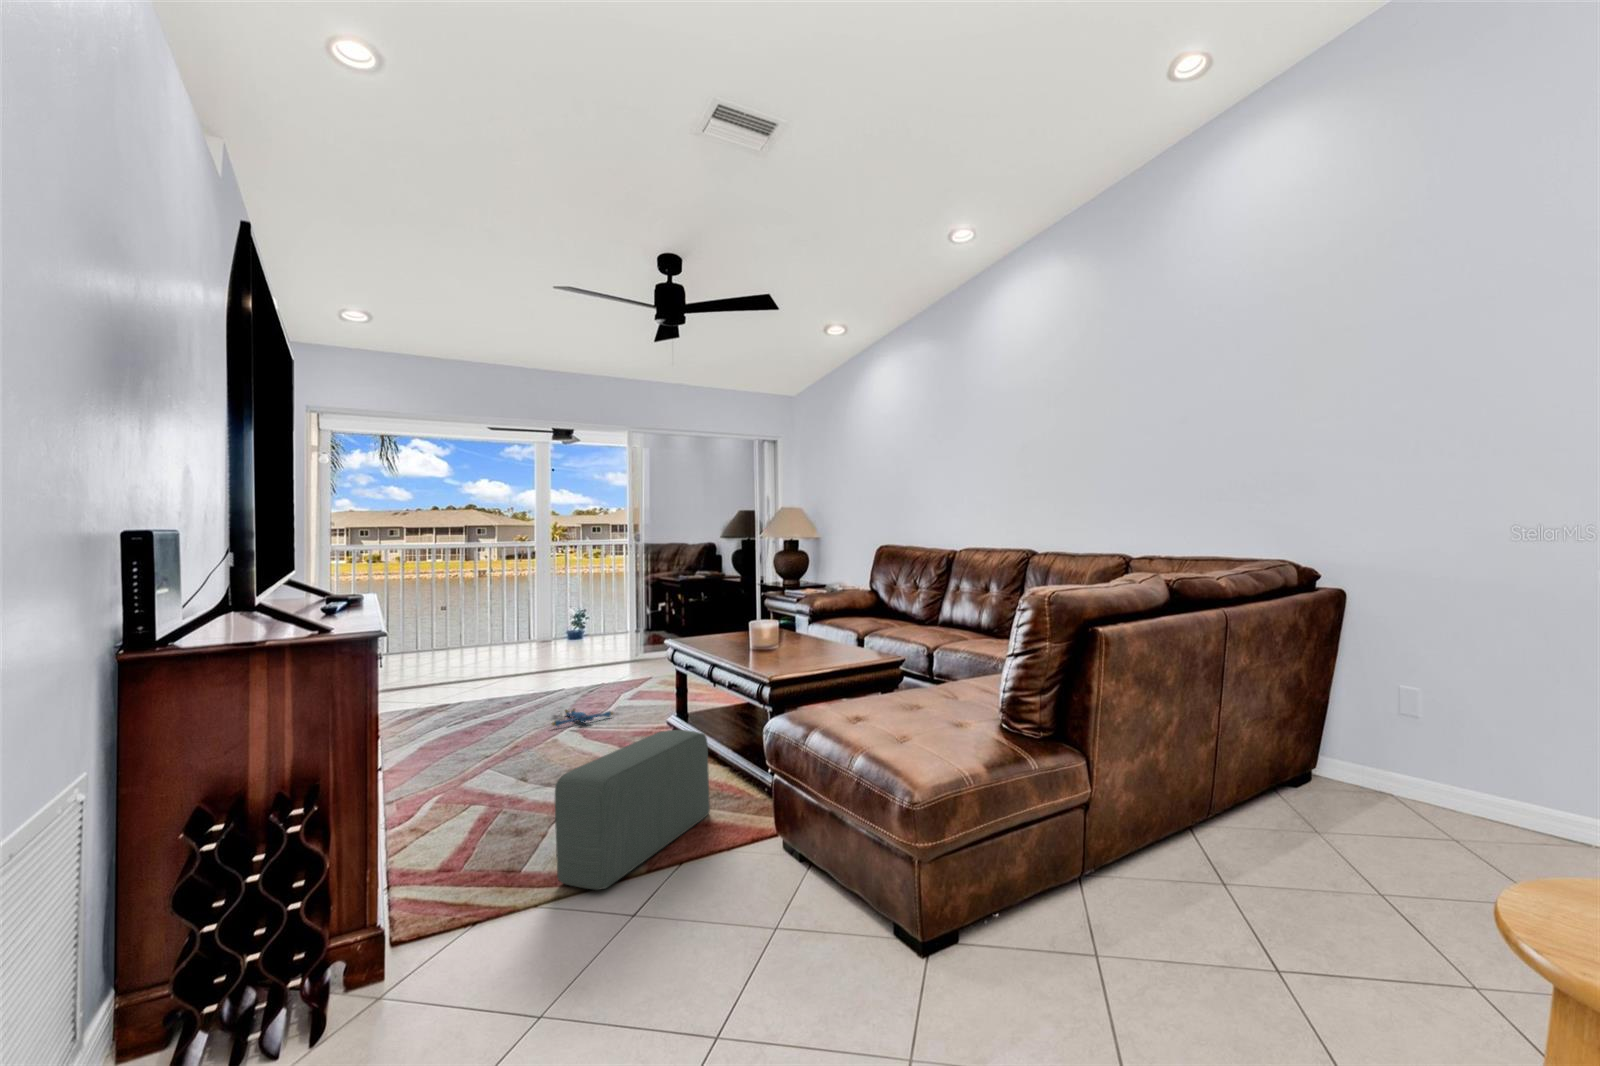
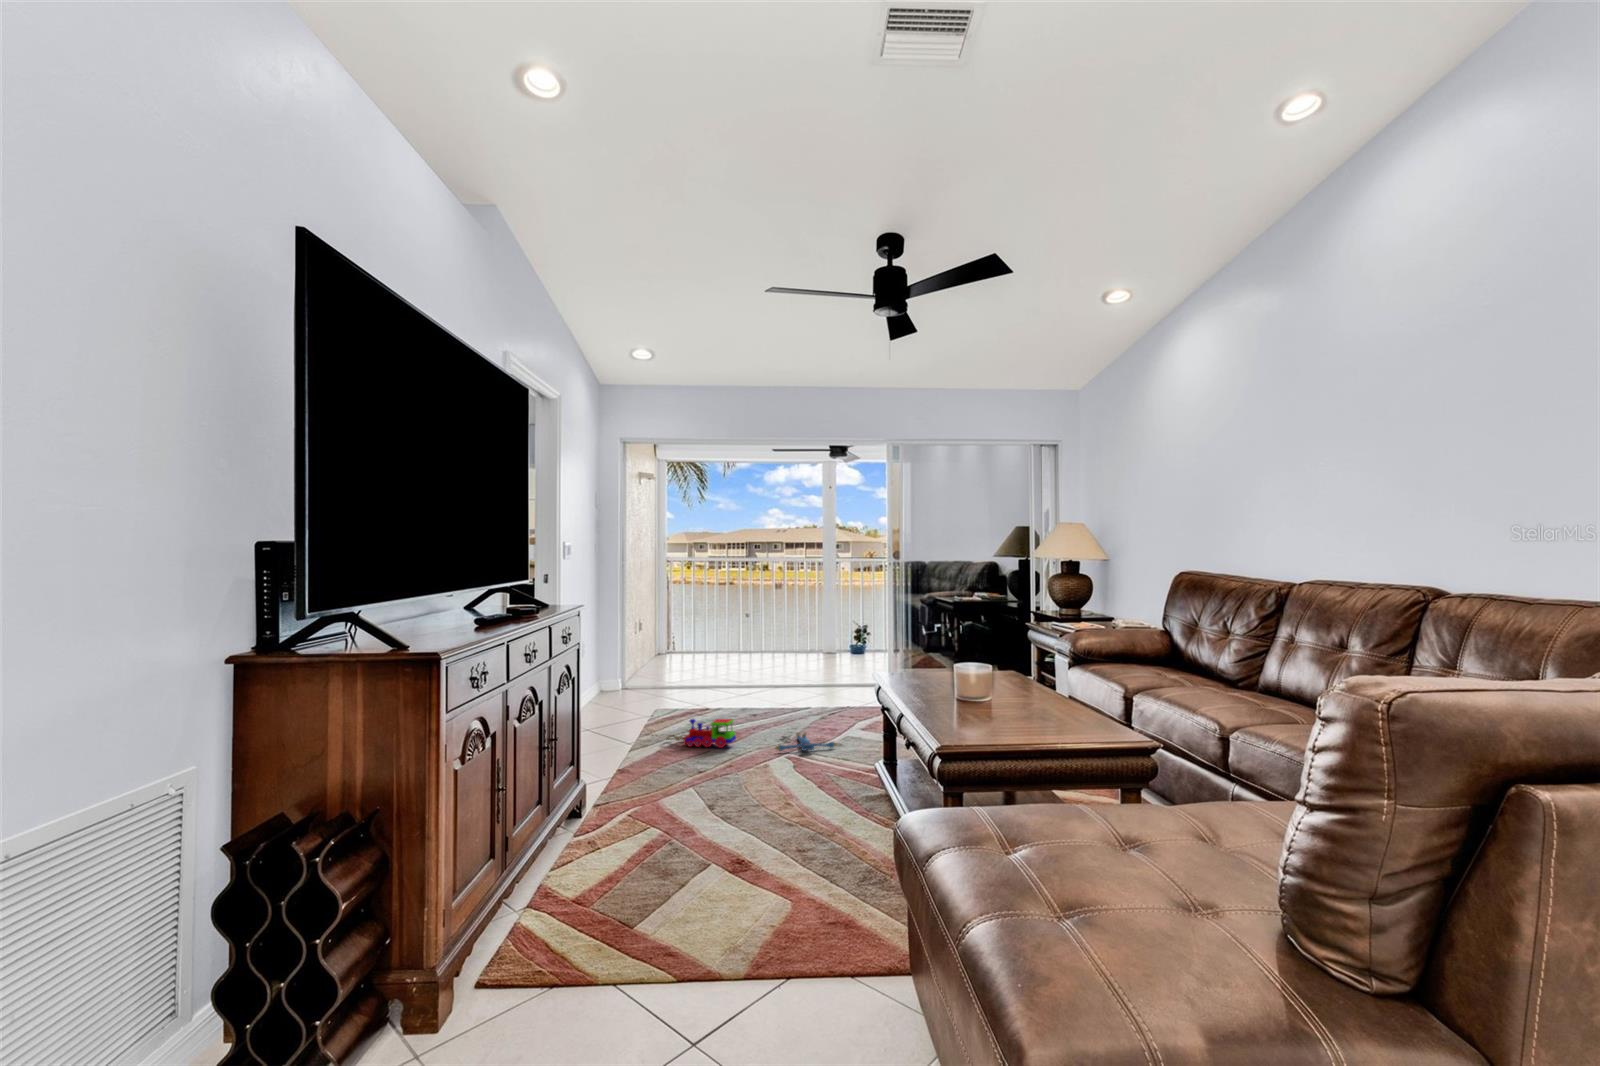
toy train: none [412,702,501,738] -> present [666,719,736,748]
pouf: present [555,730,710,890] -> none [653,796,859,989]

